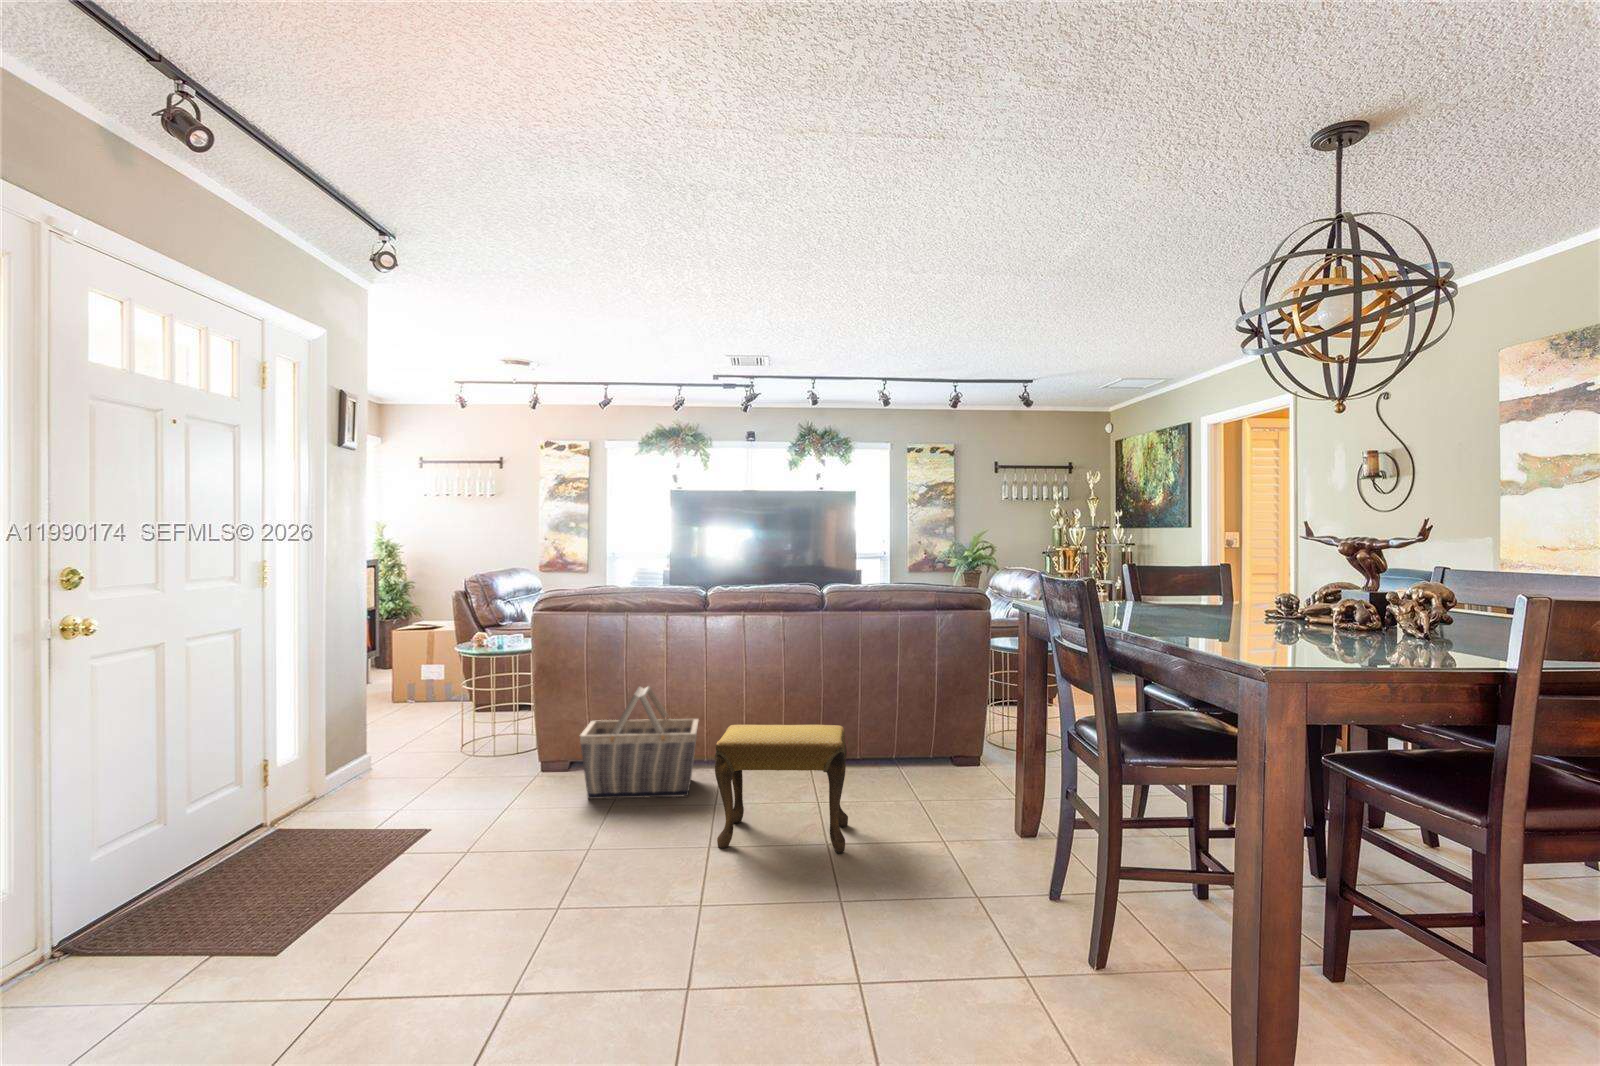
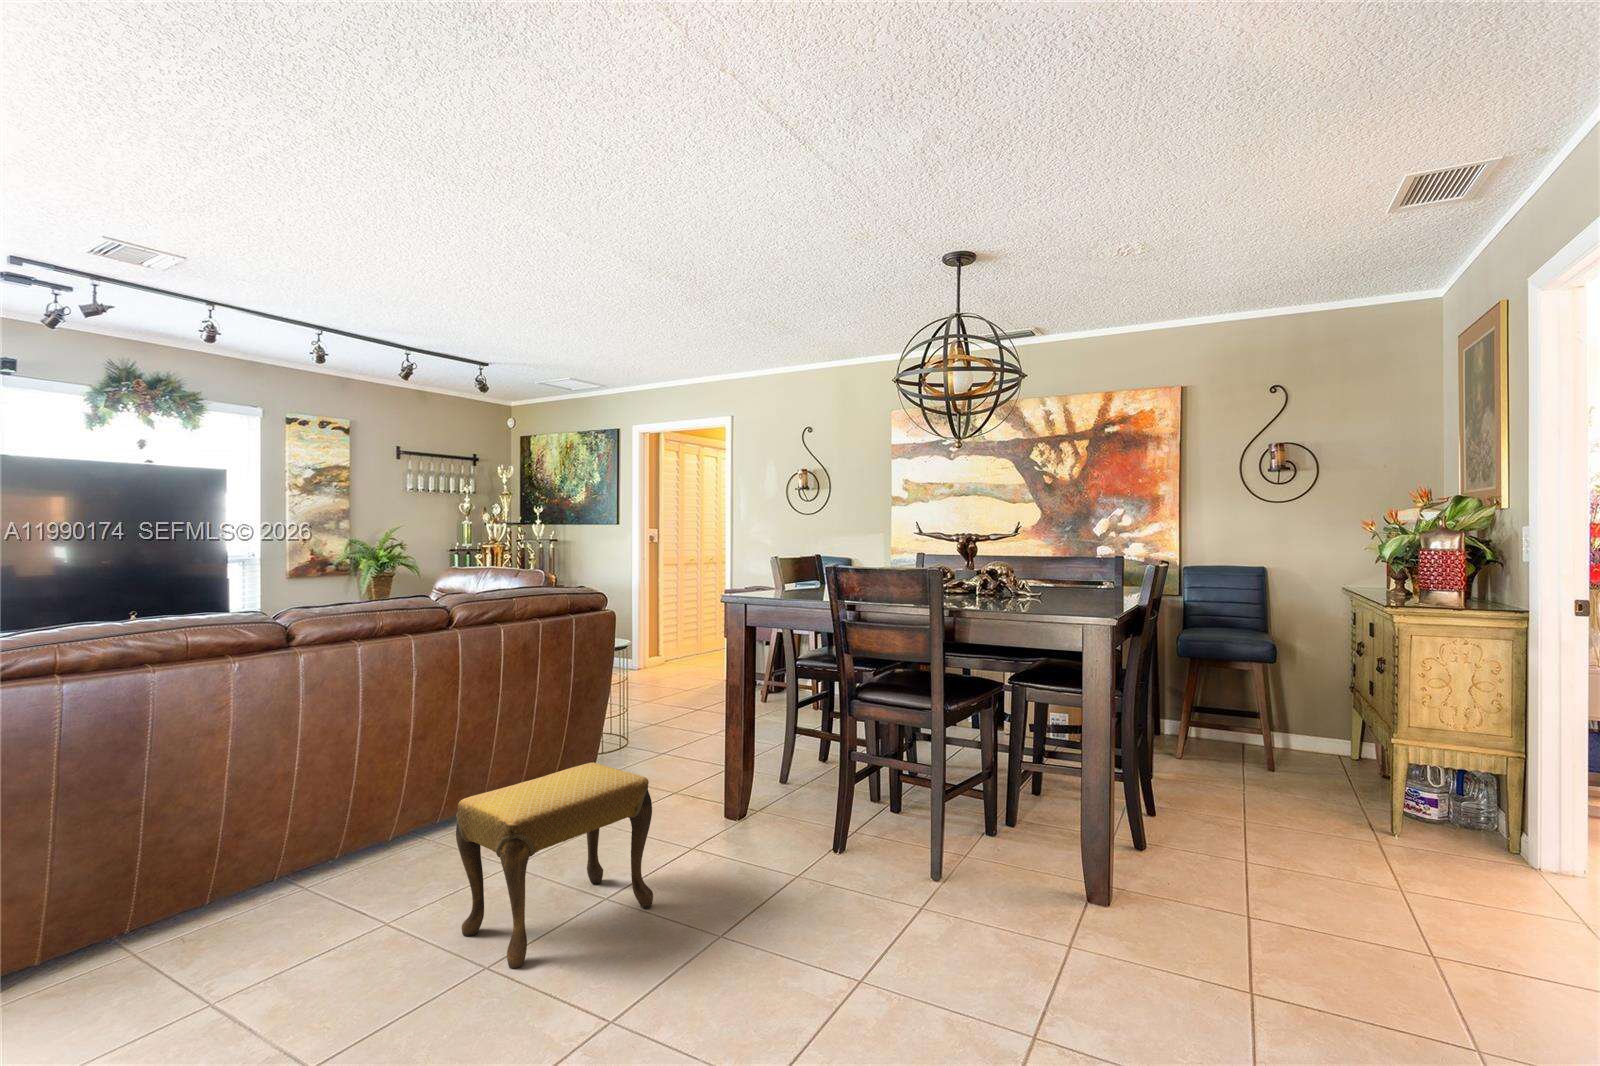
basket: present [580,686,698,799] -> none [81,785,349,1020]

